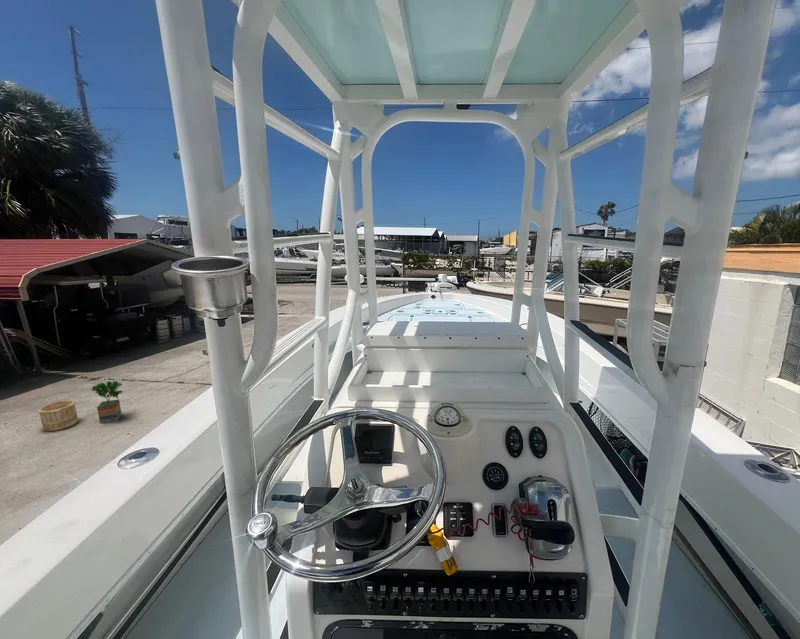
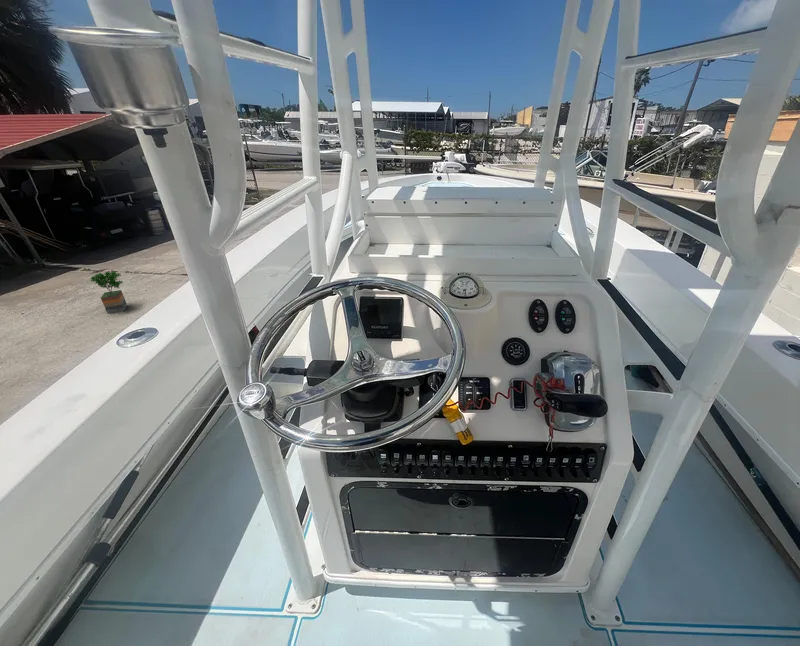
wooden bucket: present [38,400,78,431] -> none [42,291,85,321]

